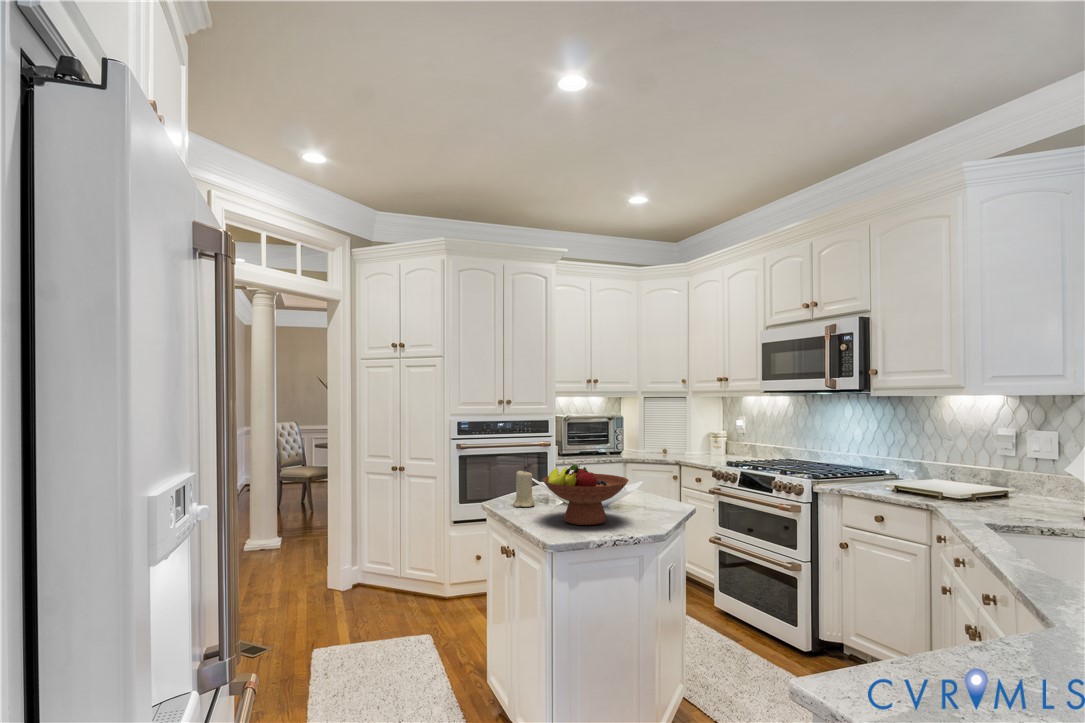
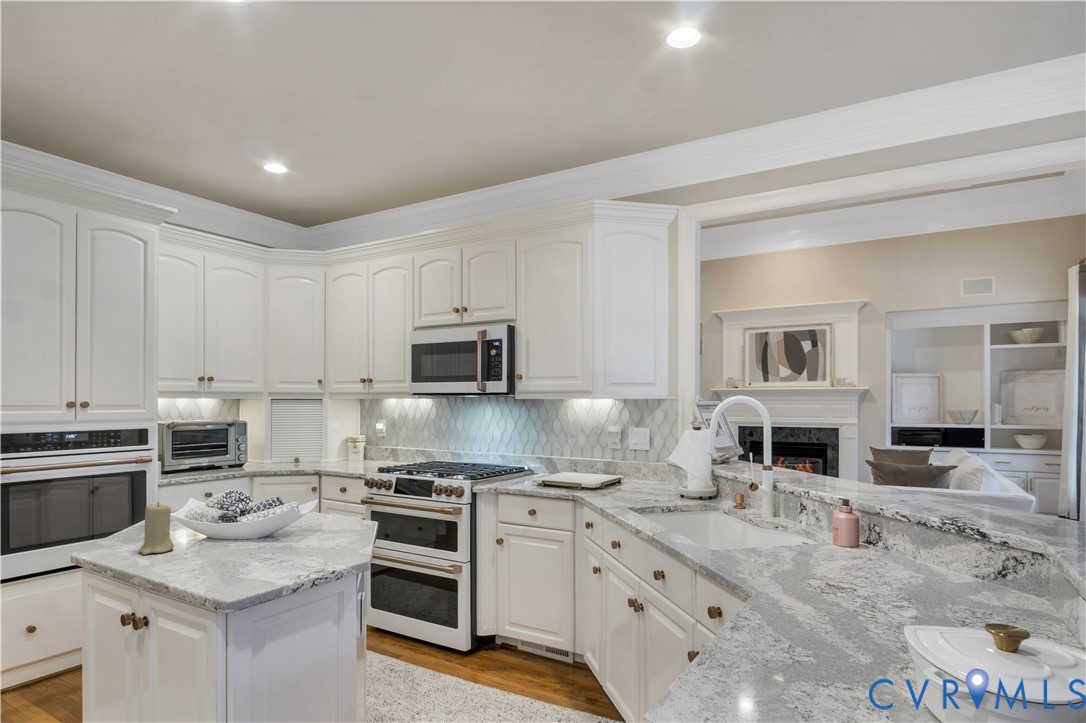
fruit bowl: present [542,465,629,525] -> none [201,490,319,567]

